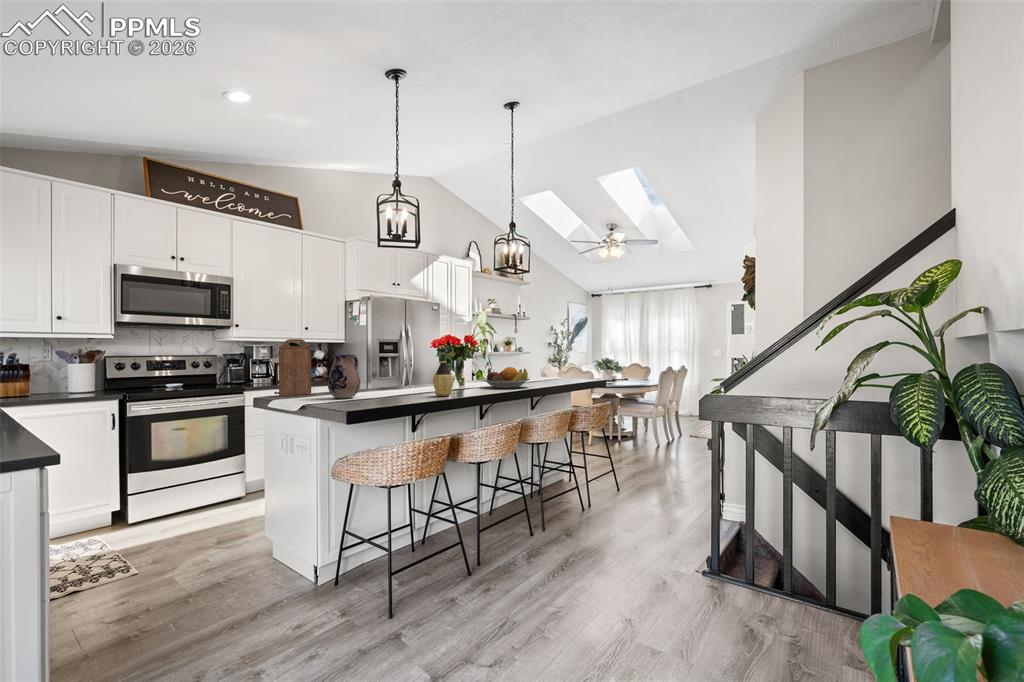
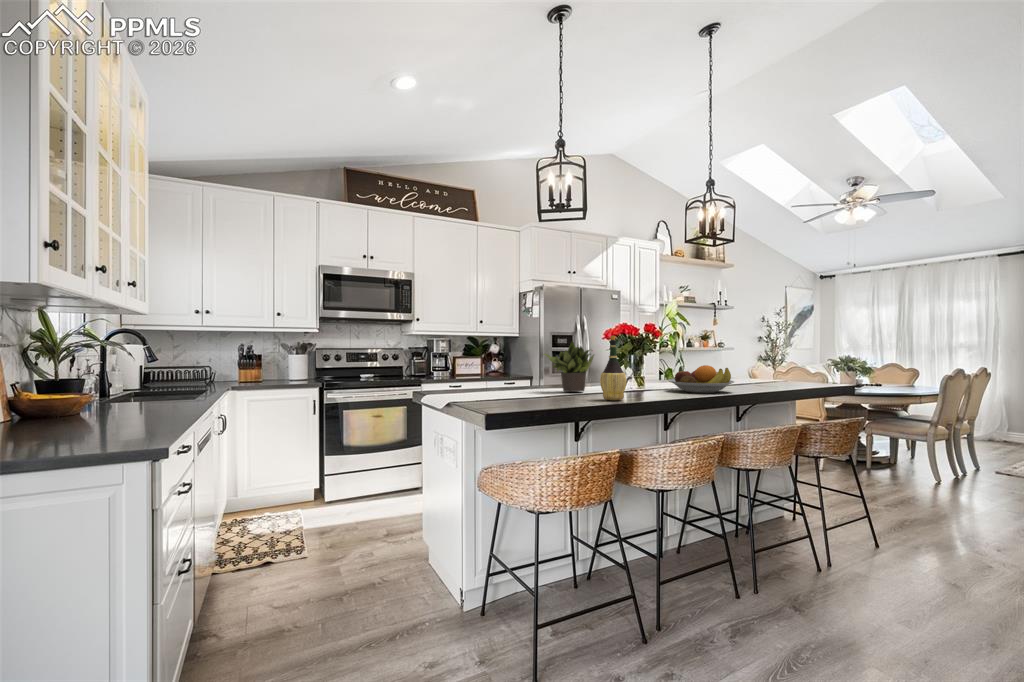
cutting board: present [279,339,311,397] -> none [436,330,470,392]
potted plant: none [380,348,425,392] -> present [544,341,594,392]
ceramic pitcher: present [328,355,360,399] -> none [480,347,515,398]

